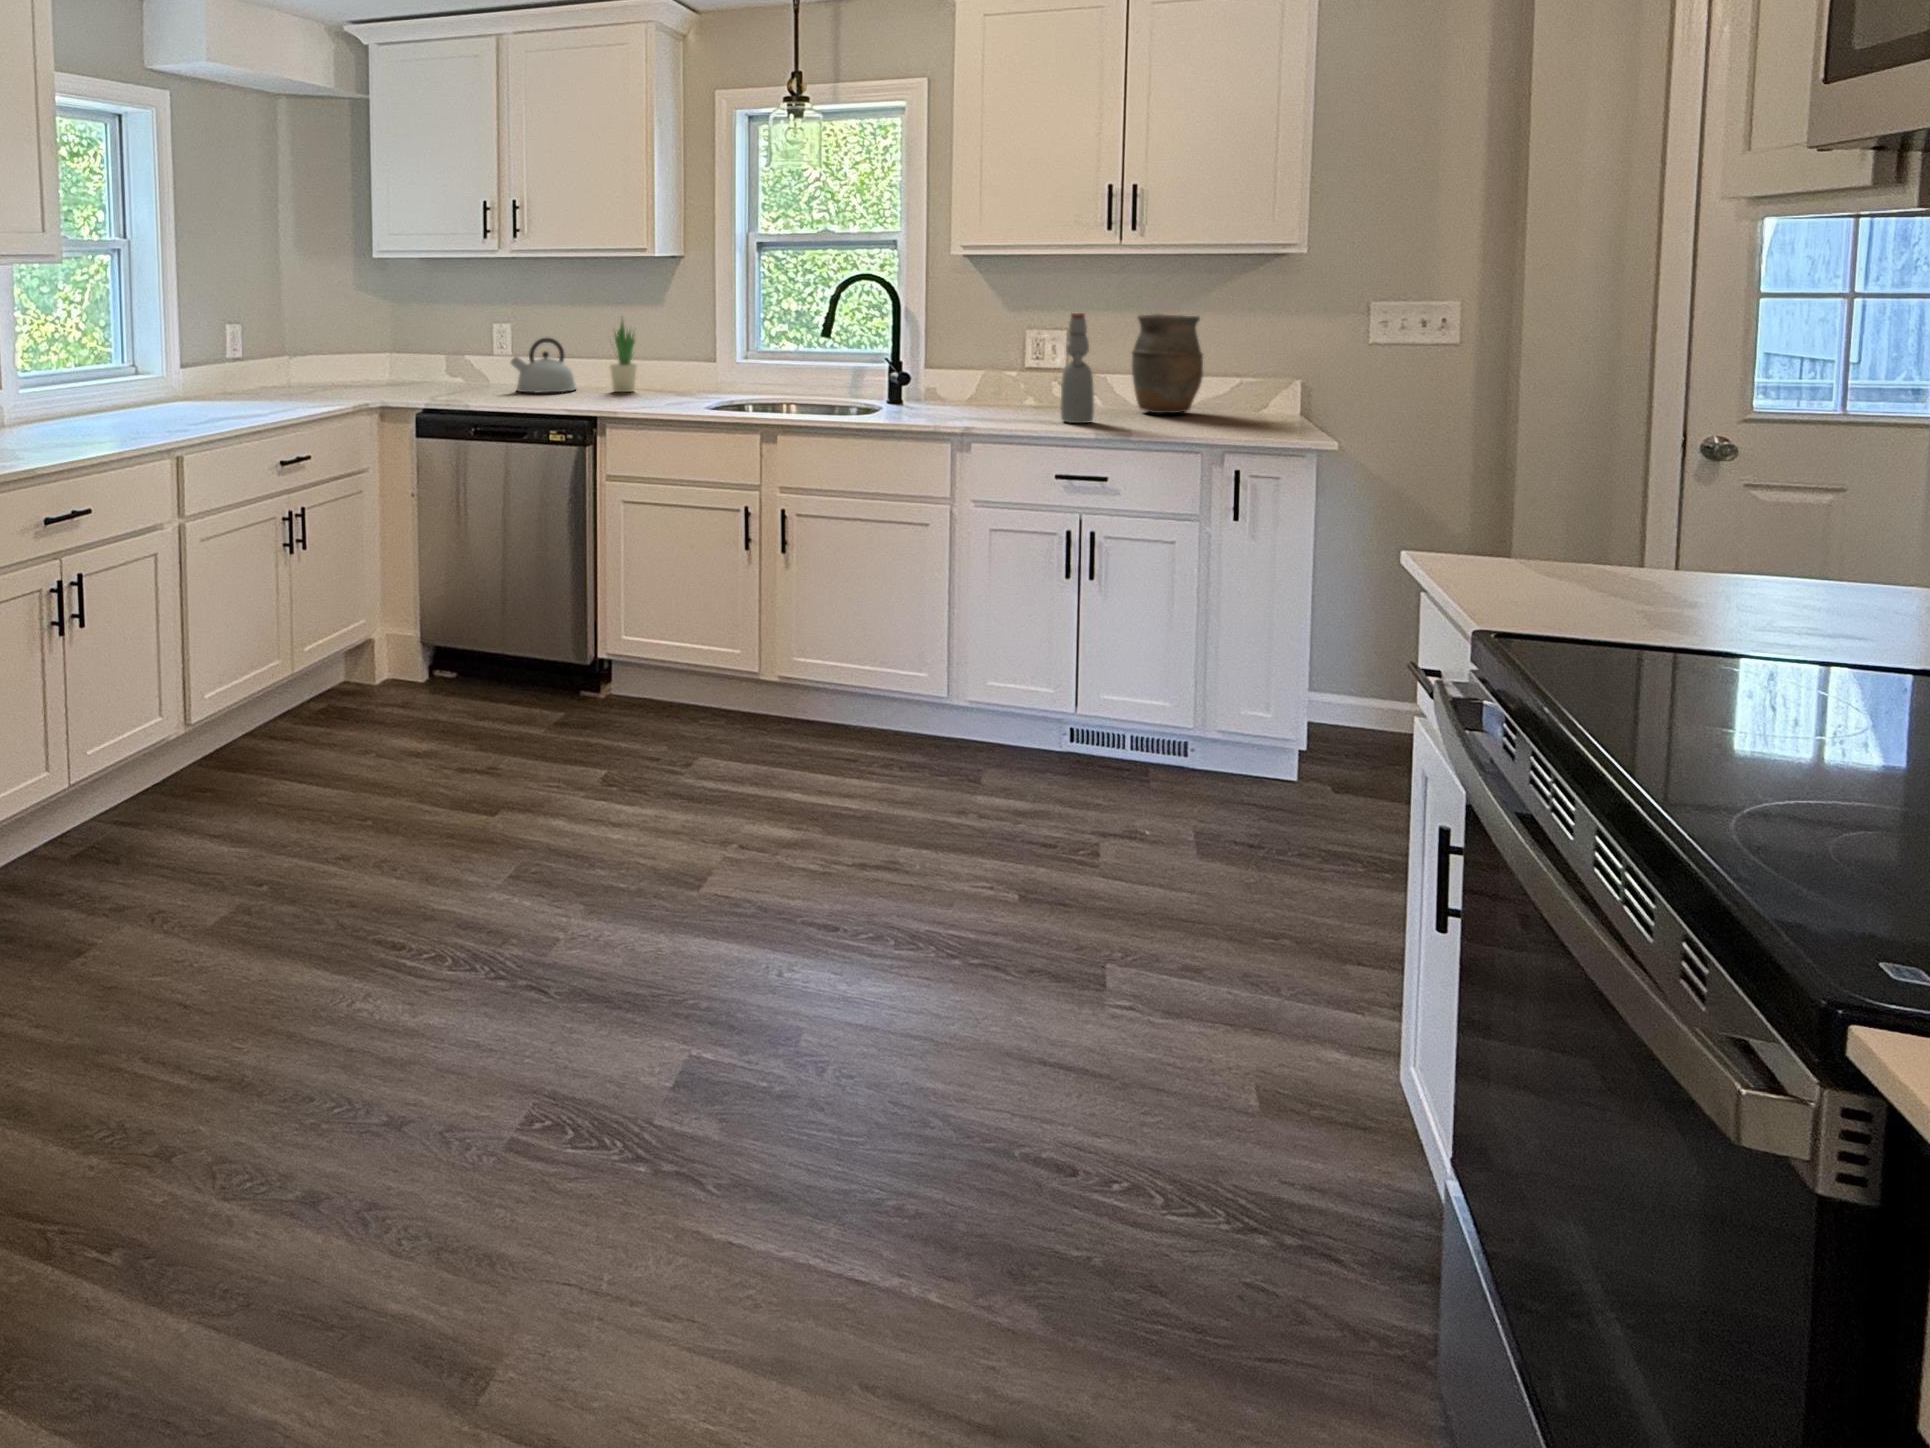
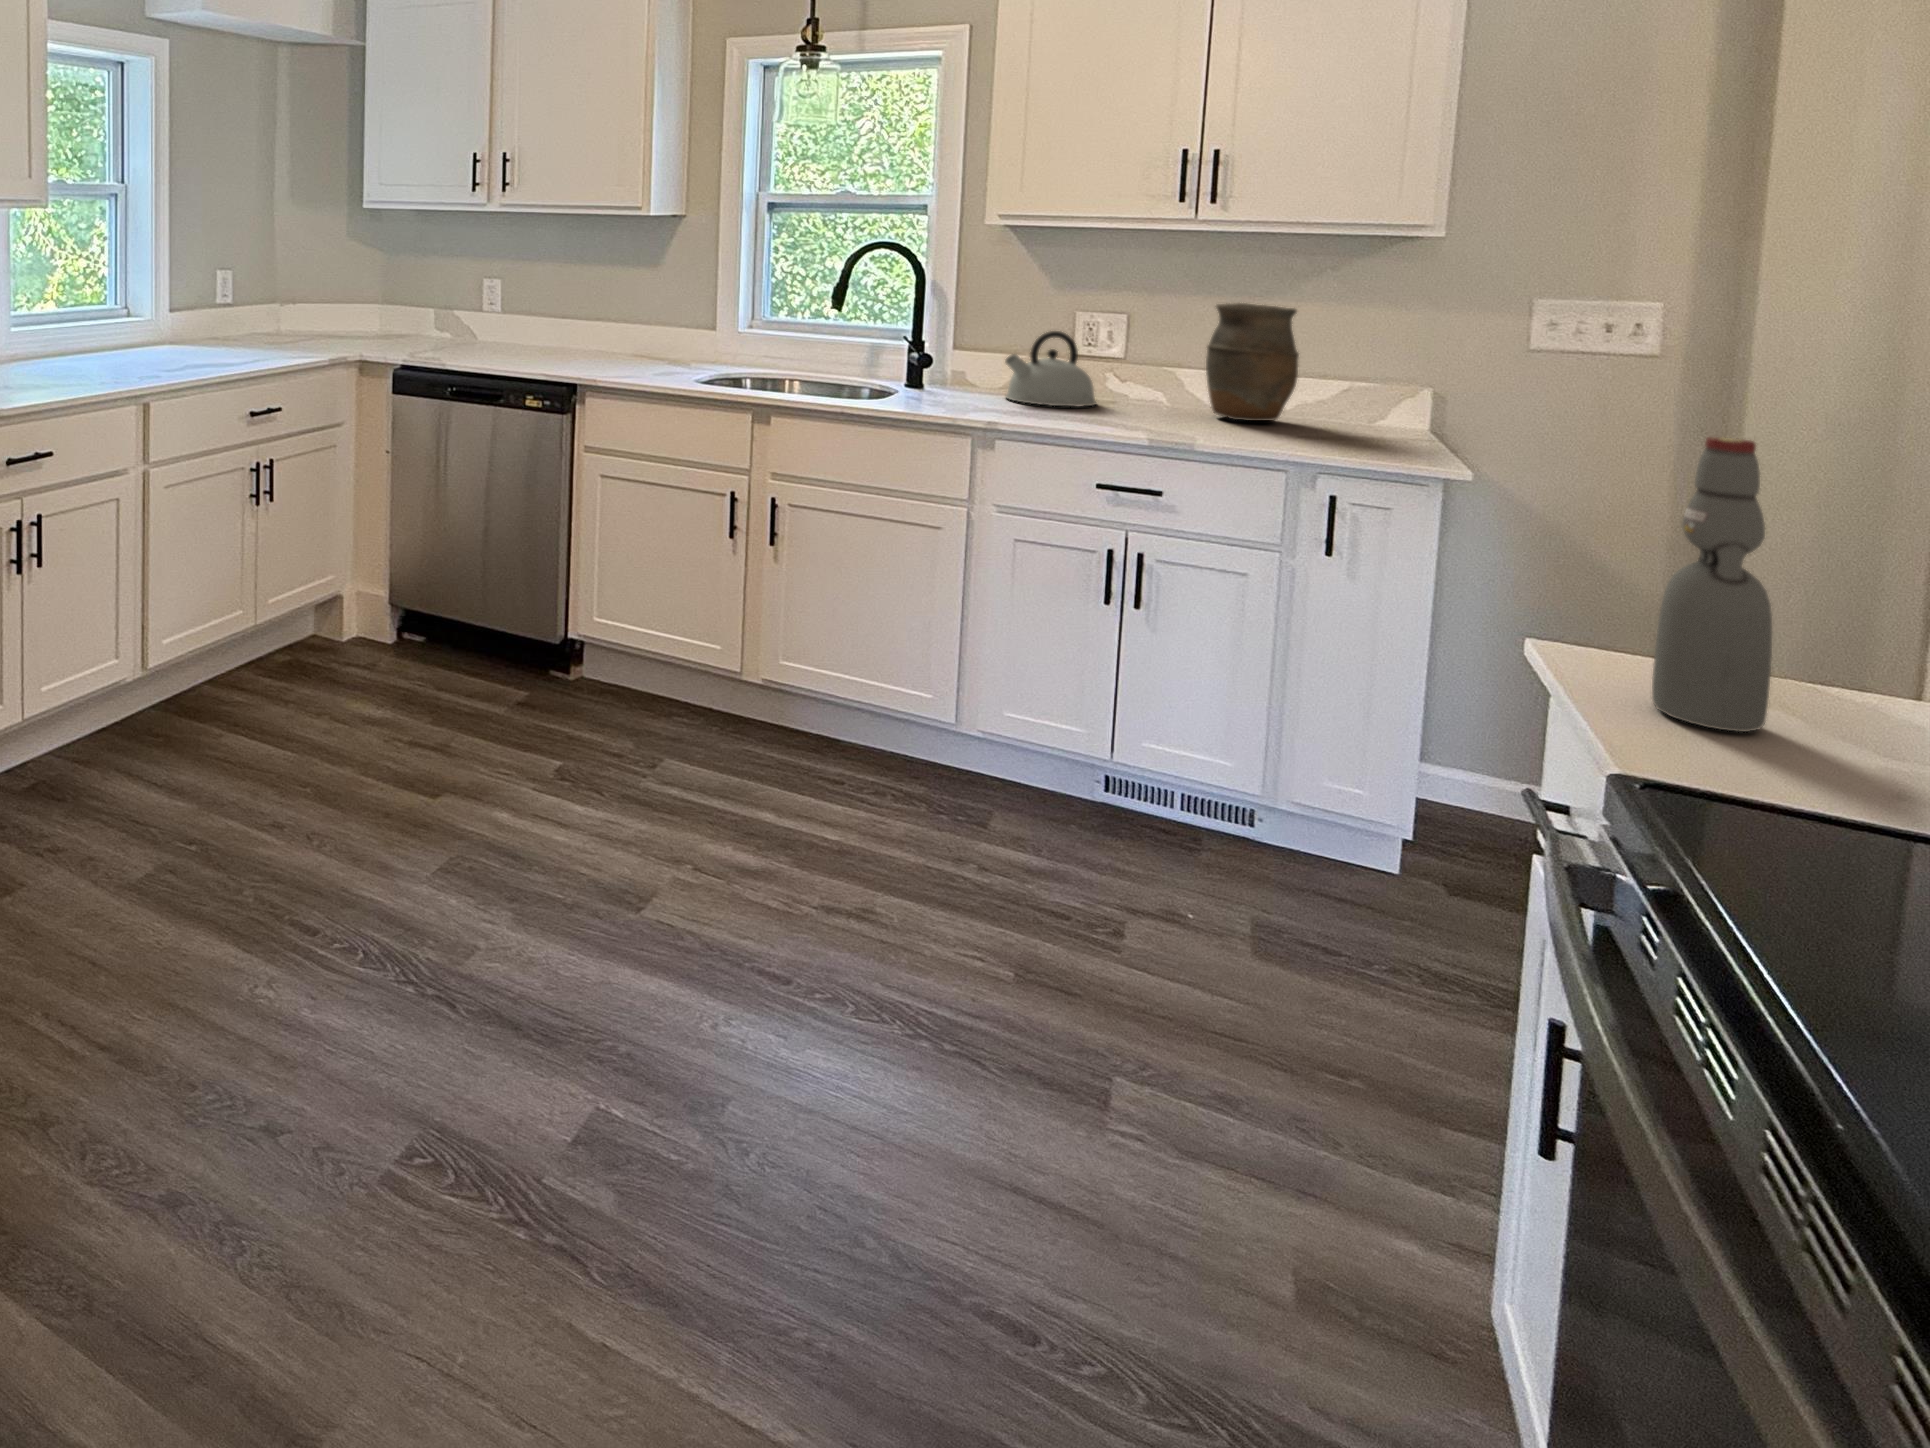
bottle: present [1061,313,1094,423] -> present [1652,437,1772,732]
potted plant: present [610,320,637,392] -> none [601,276,631,357]
kettle: present [511,338,575,392] -> present [1005,331,1096,407]

